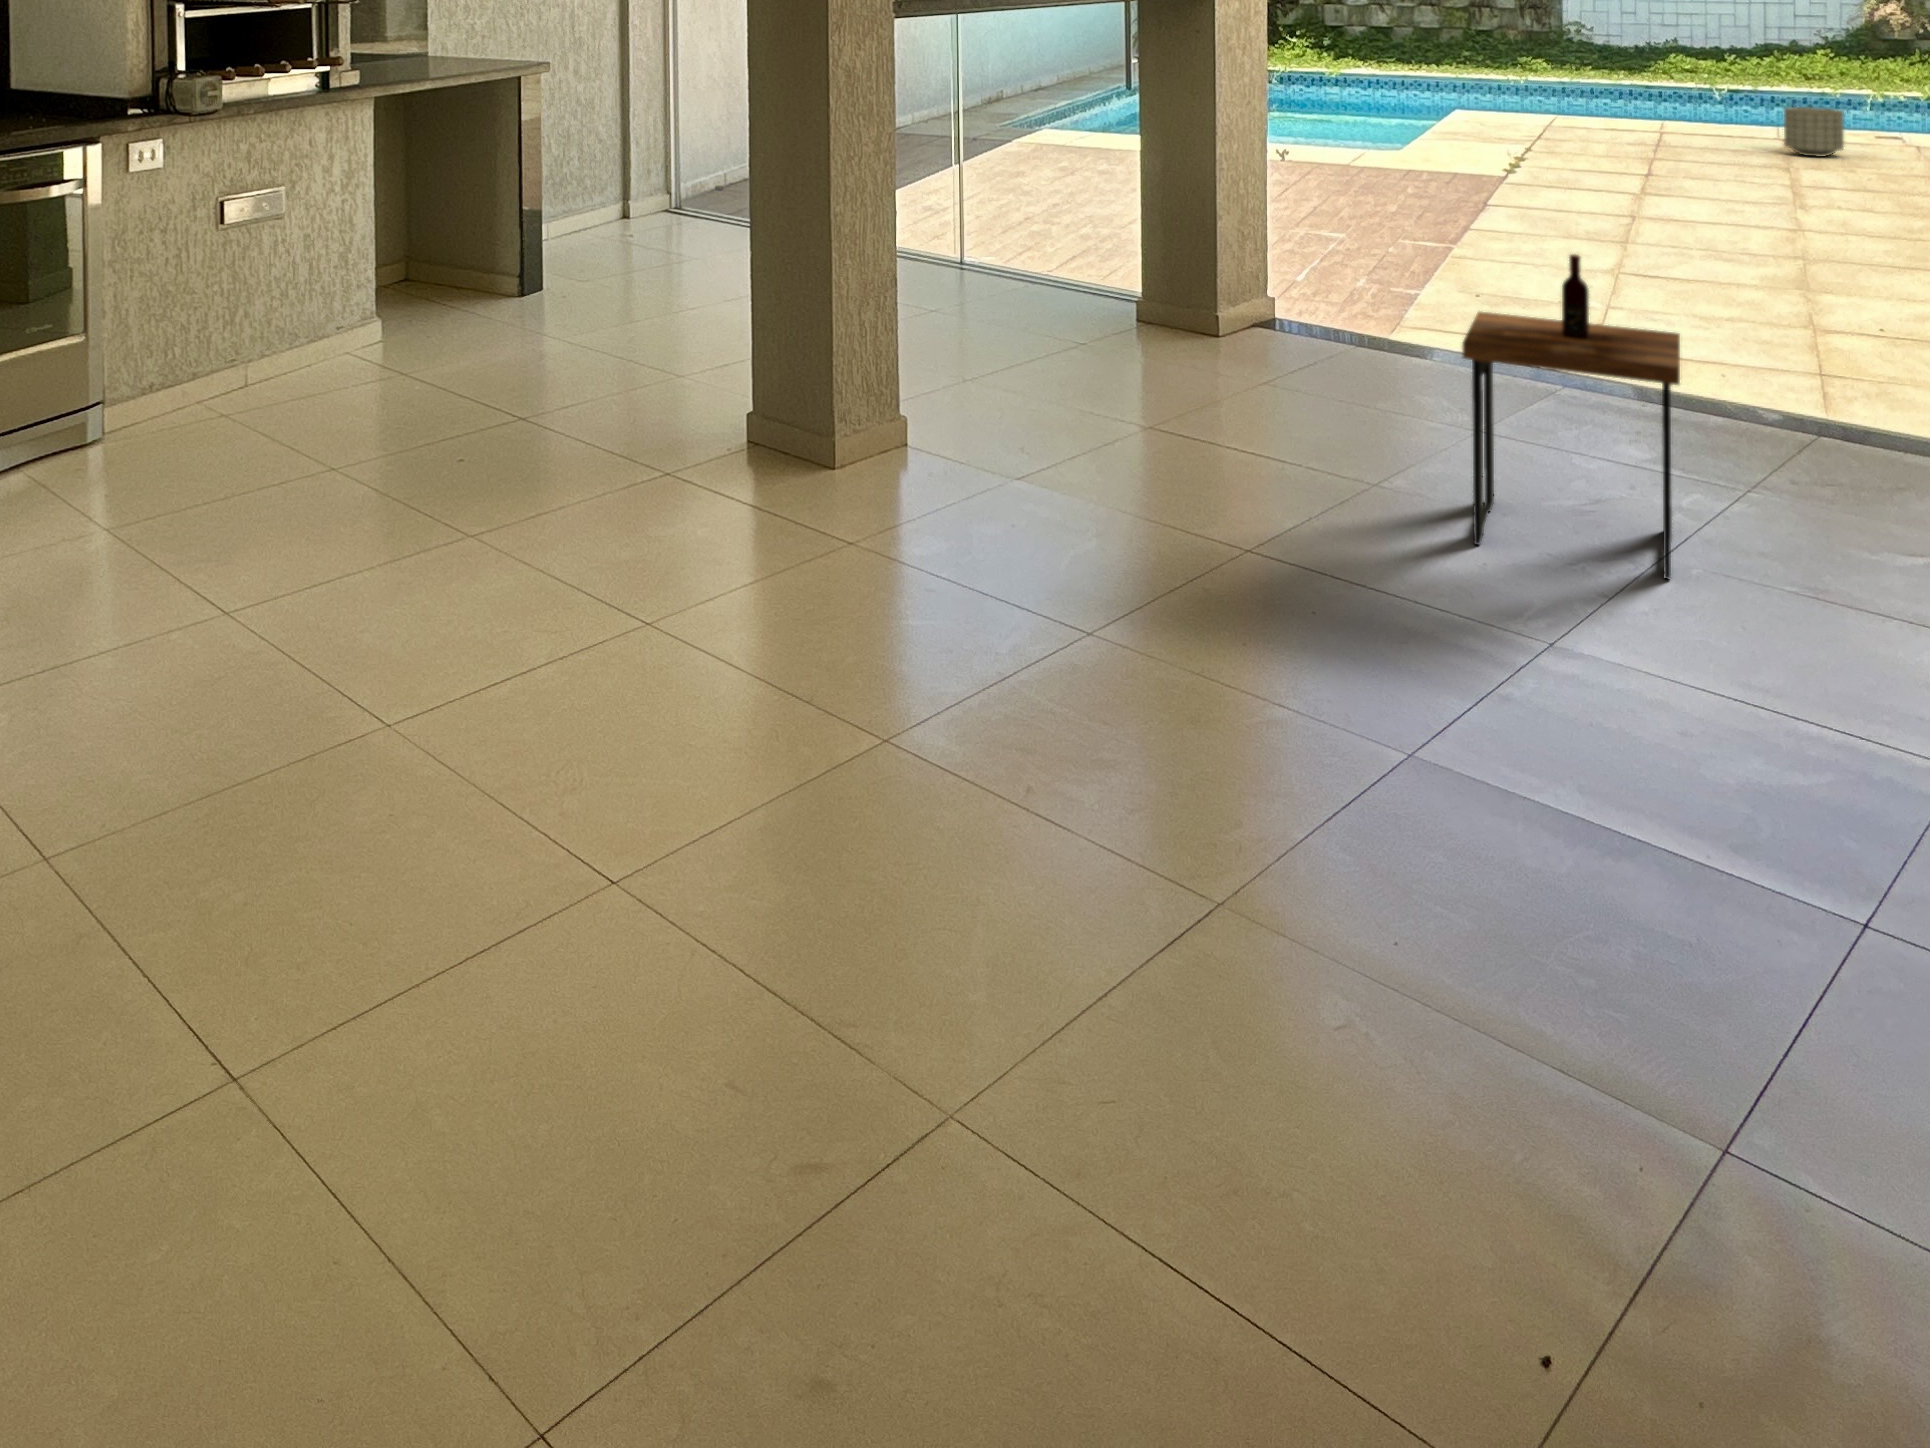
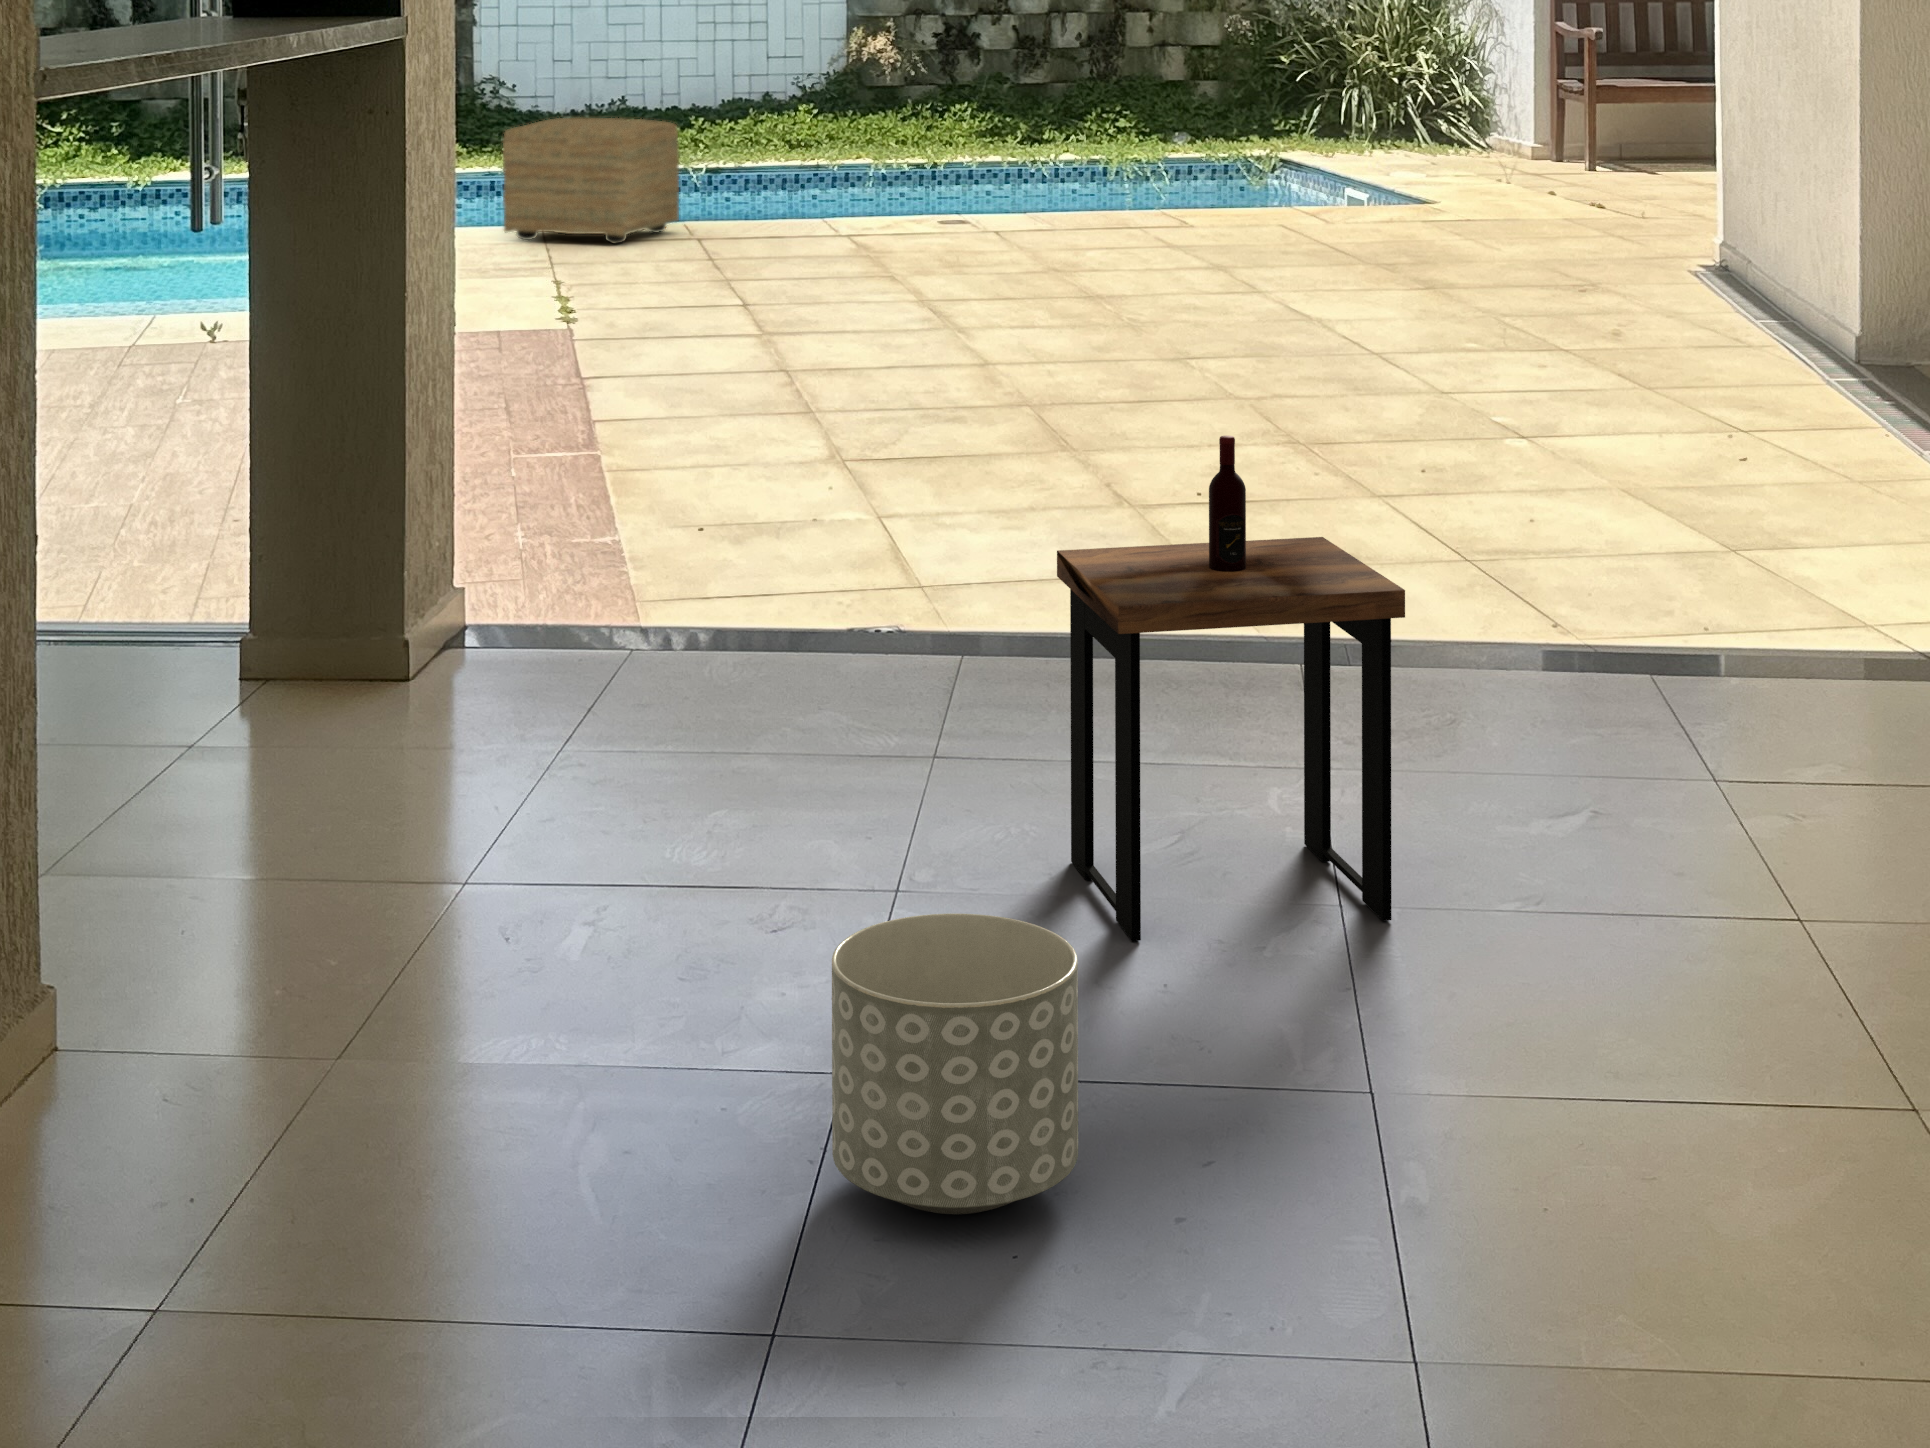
ottoman: none [1537,51,1674,133] -> present [503,117,679,243]
planter: present [1784,107,1844,157] -> present [832,914,1078,1214]

